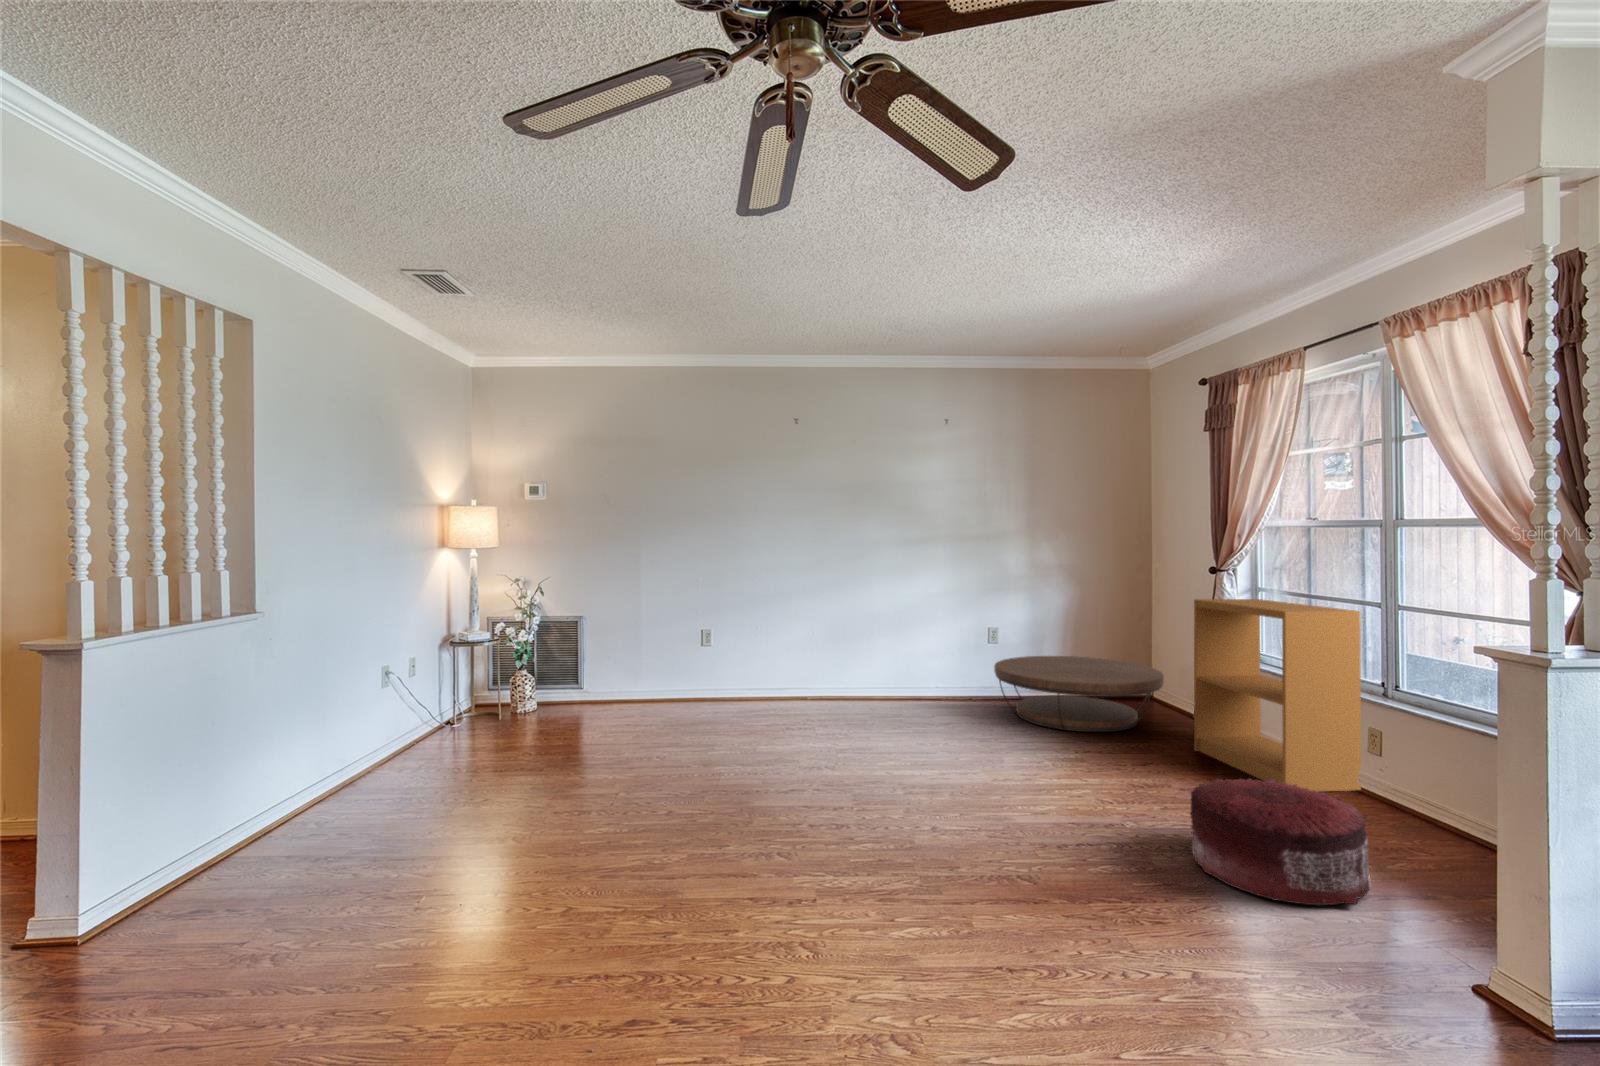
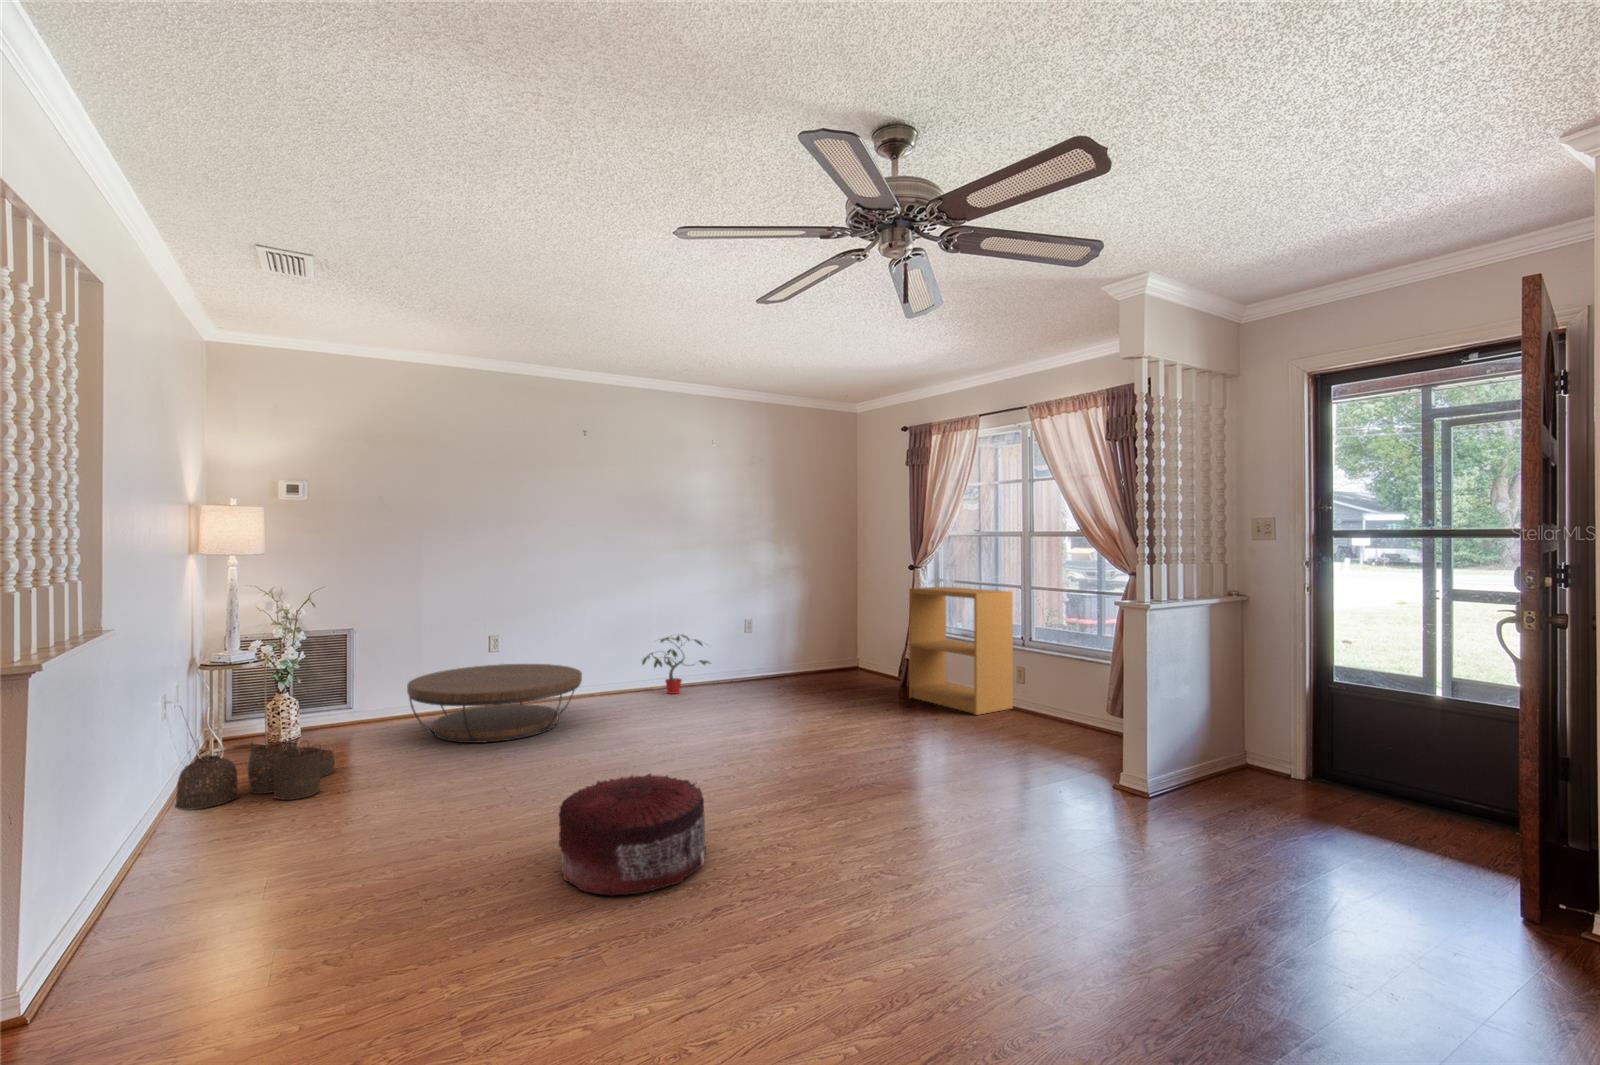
potted plant: none [856,641,939,709] -> present [642,635,710,694]
coffee table: present [994,656,1164,732] -> present [407,664,582,743]
woven basket: none [389,716,524,774] -> present [175,738,335,810]
pouf: present [1191,779,1371,905] -> present [558,774,706,896]

